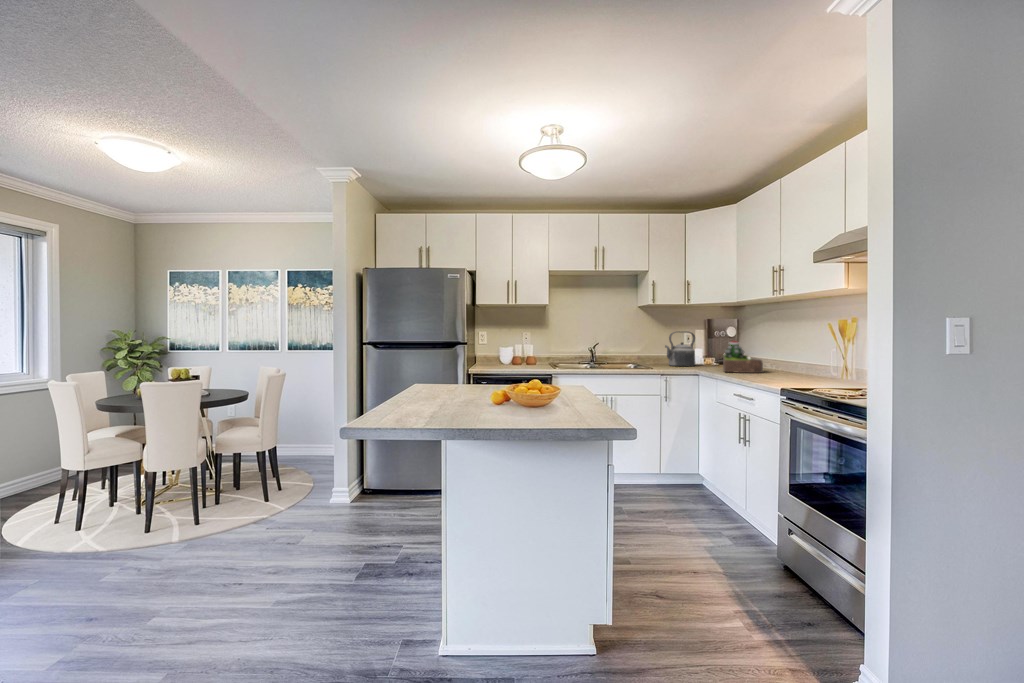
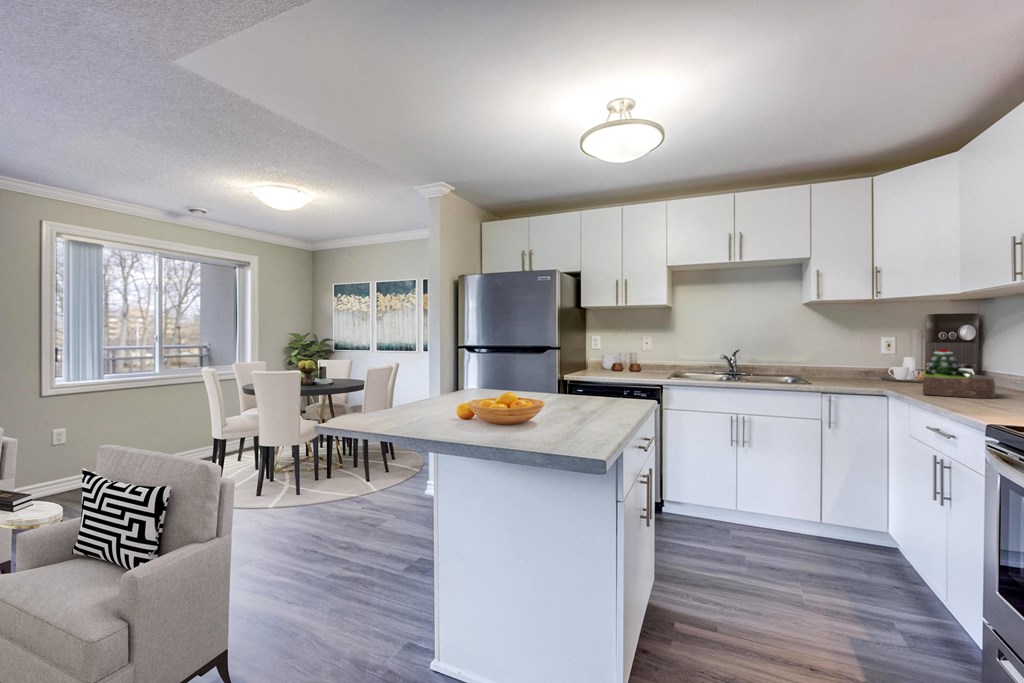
kettle: present [665,331,695,367] -> none [838,335,890,383]

